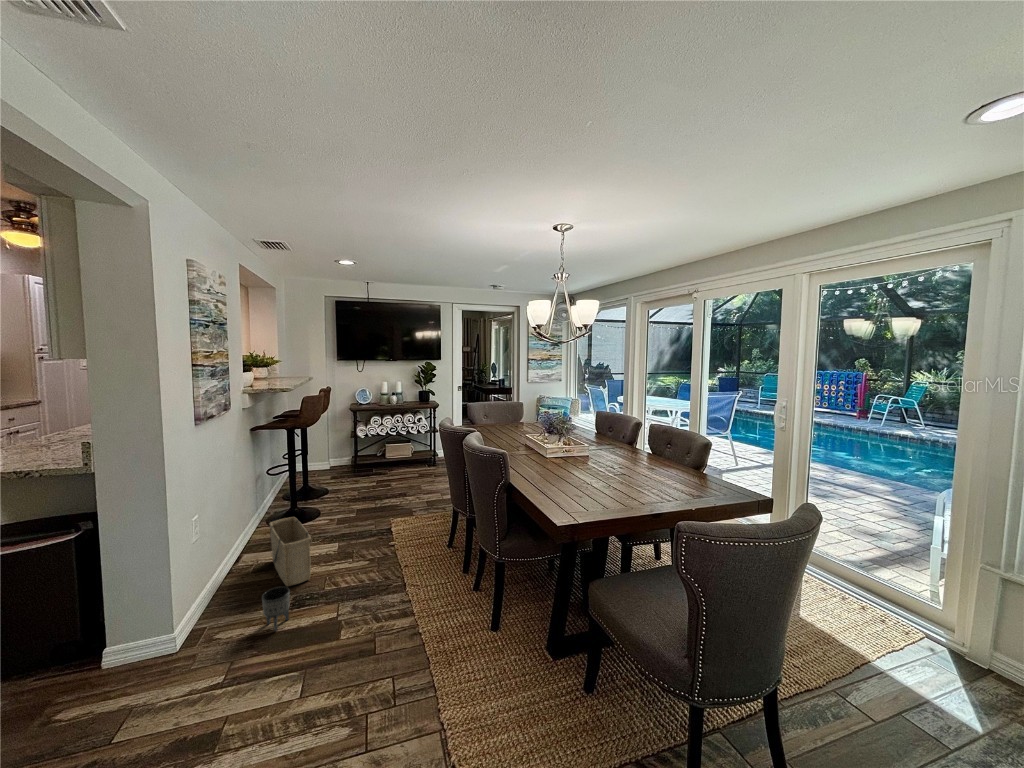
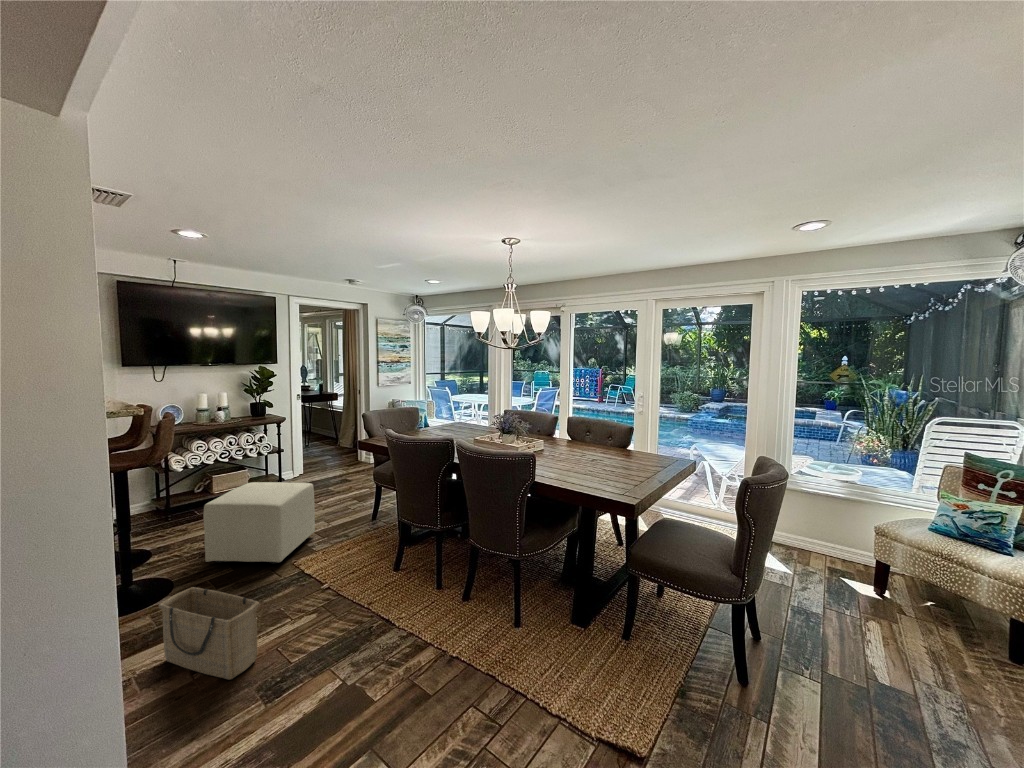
ottoman: none [344,452,422,516] -> present [203,482,315,564]
planter: present [262,587,290,631] -> none [249,669,287,732]

